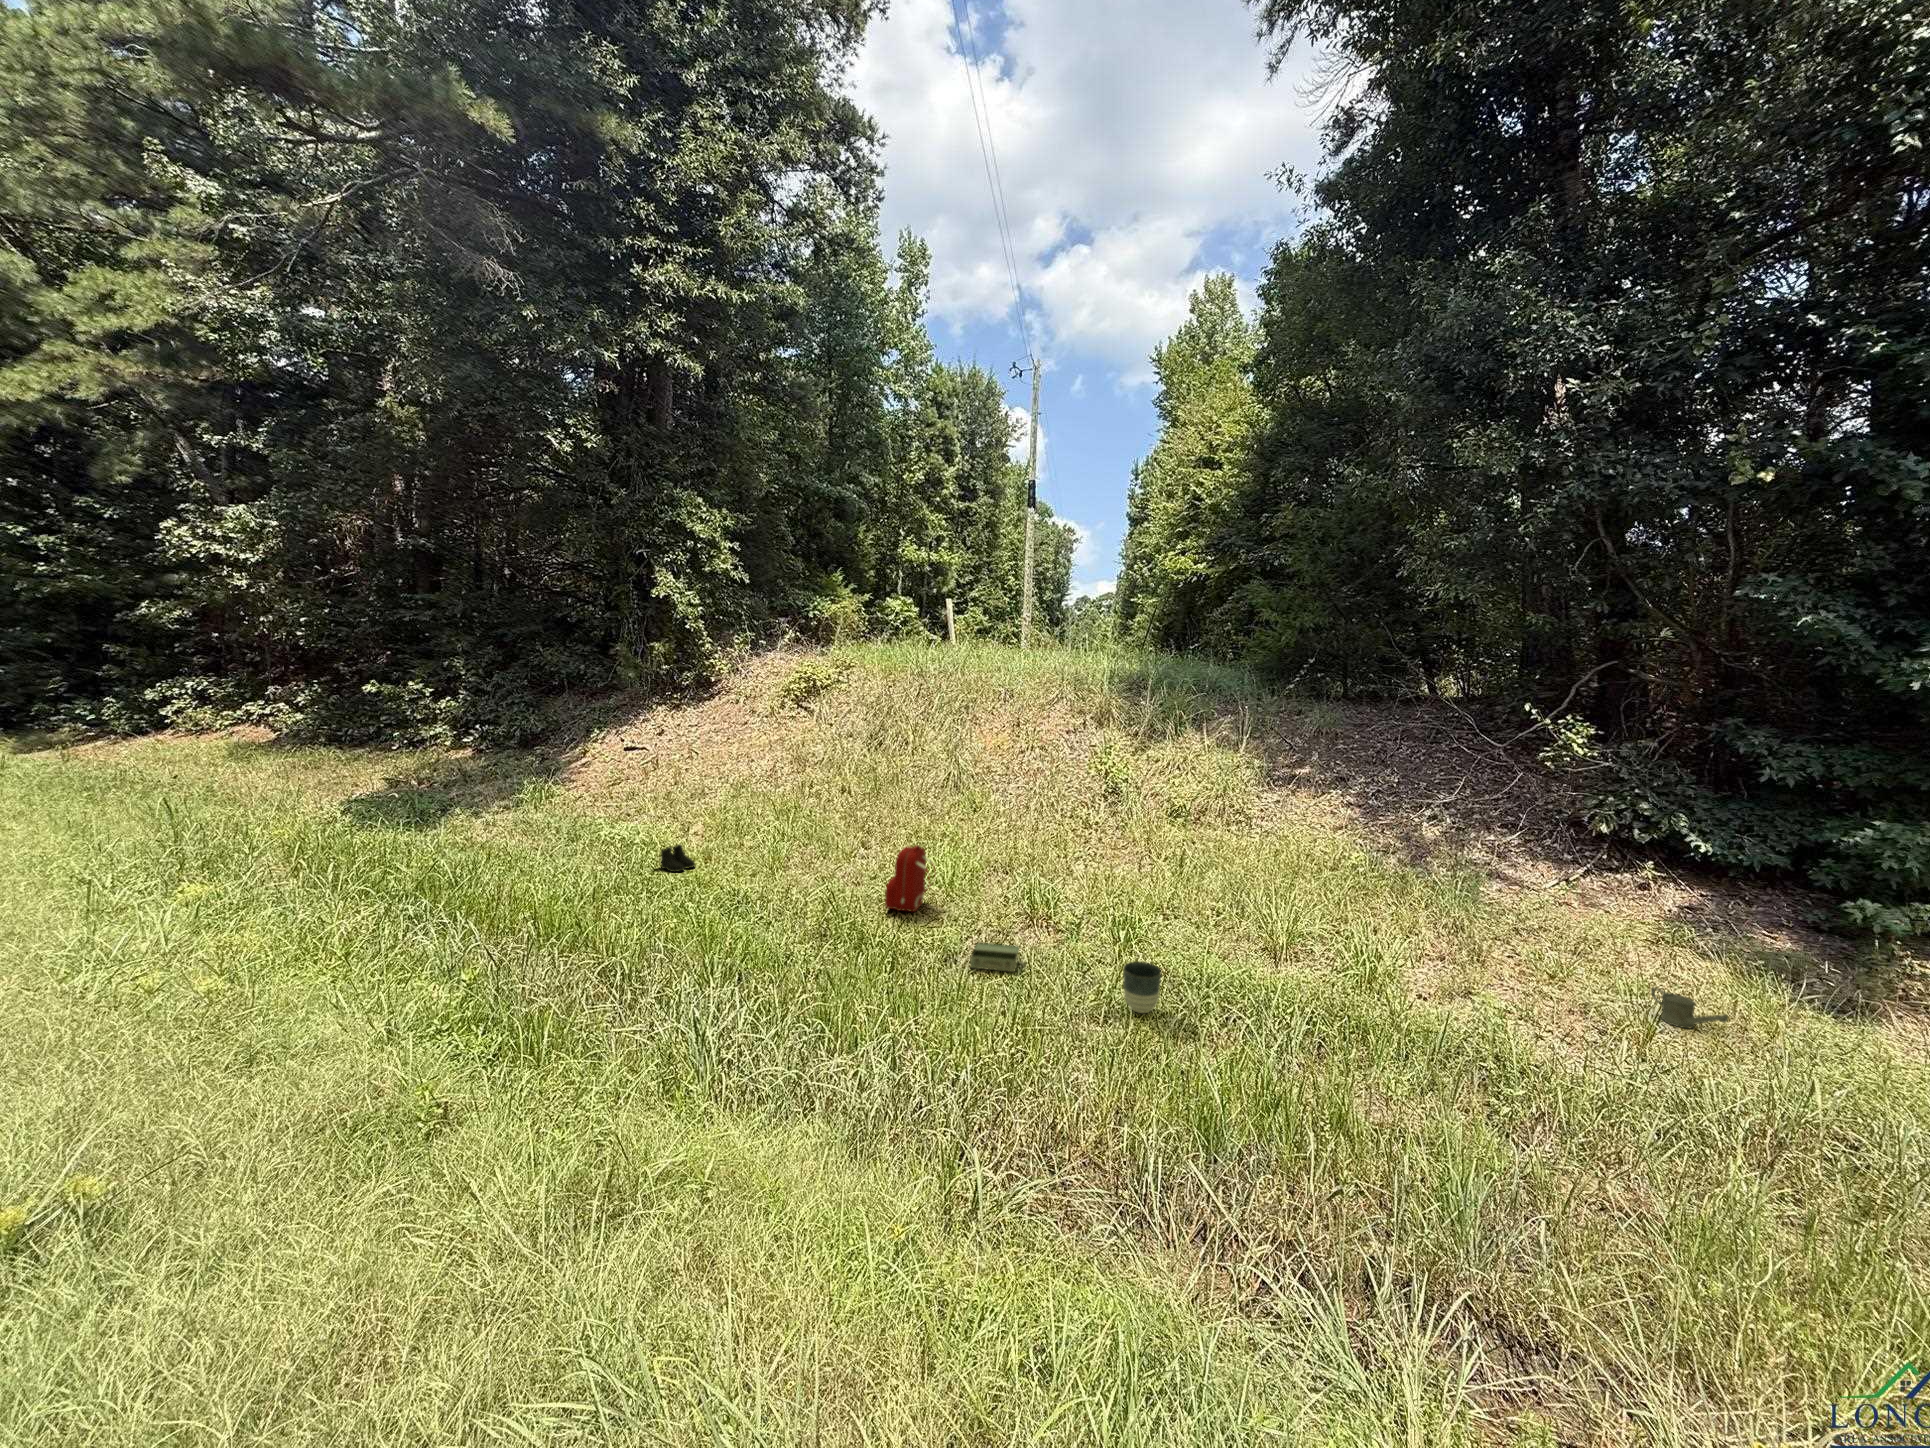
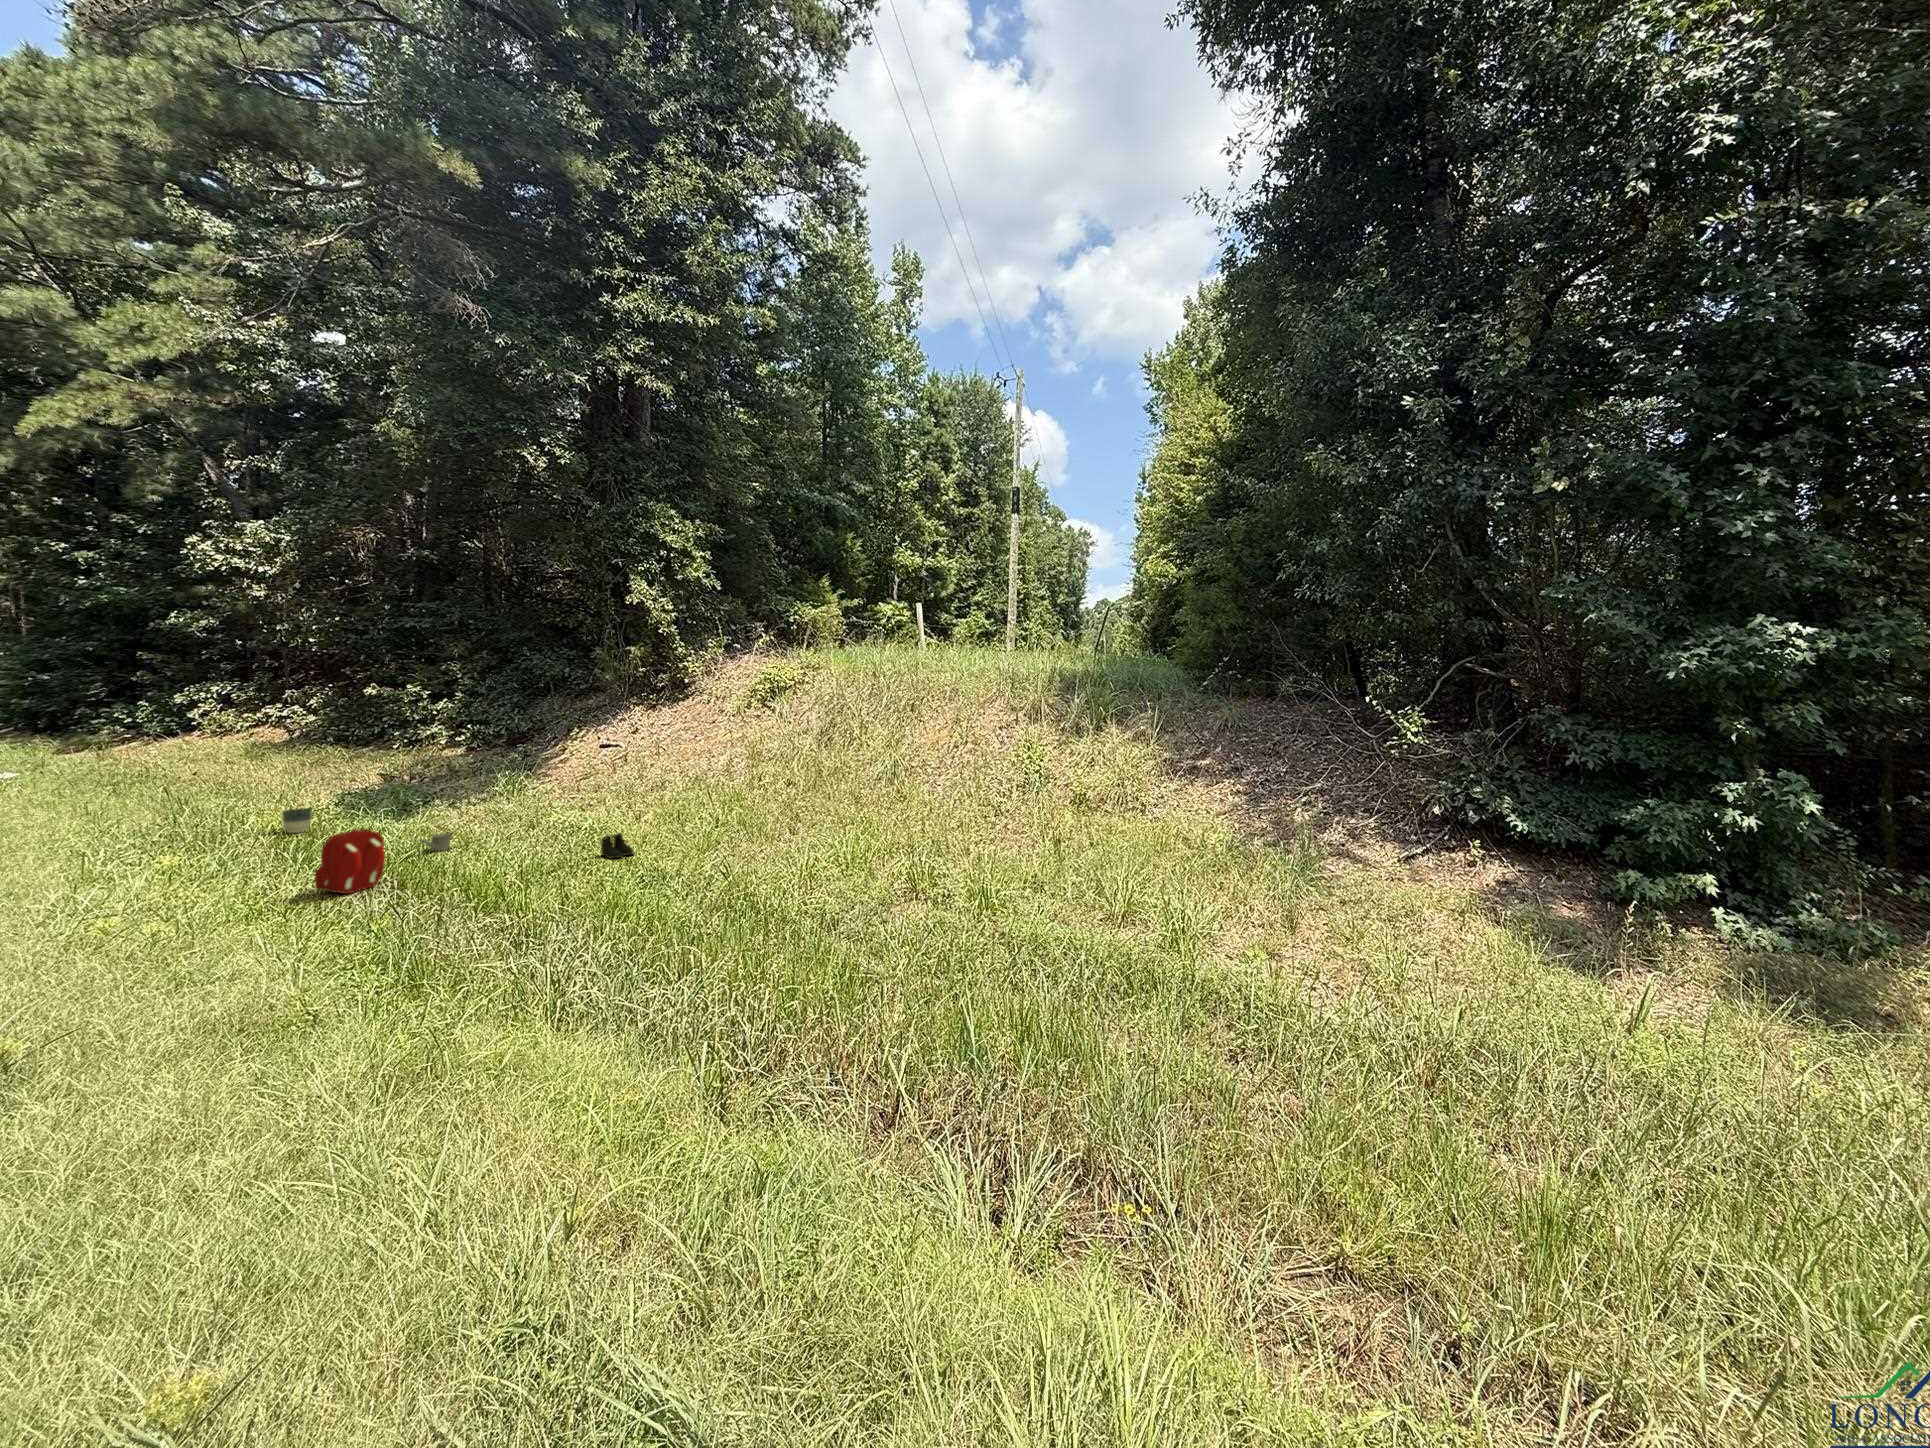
backpack: present [885,845,934,912] -> present [315,829,385,894]
toolbox: present [970,943,1019,972] -> none [846,921,896,948]
planter: present [1123,961,1162,1013] -> present [282,808,312,833]
watering can: present [1651,987,1728,1029] -> present [419,832,453,852]

